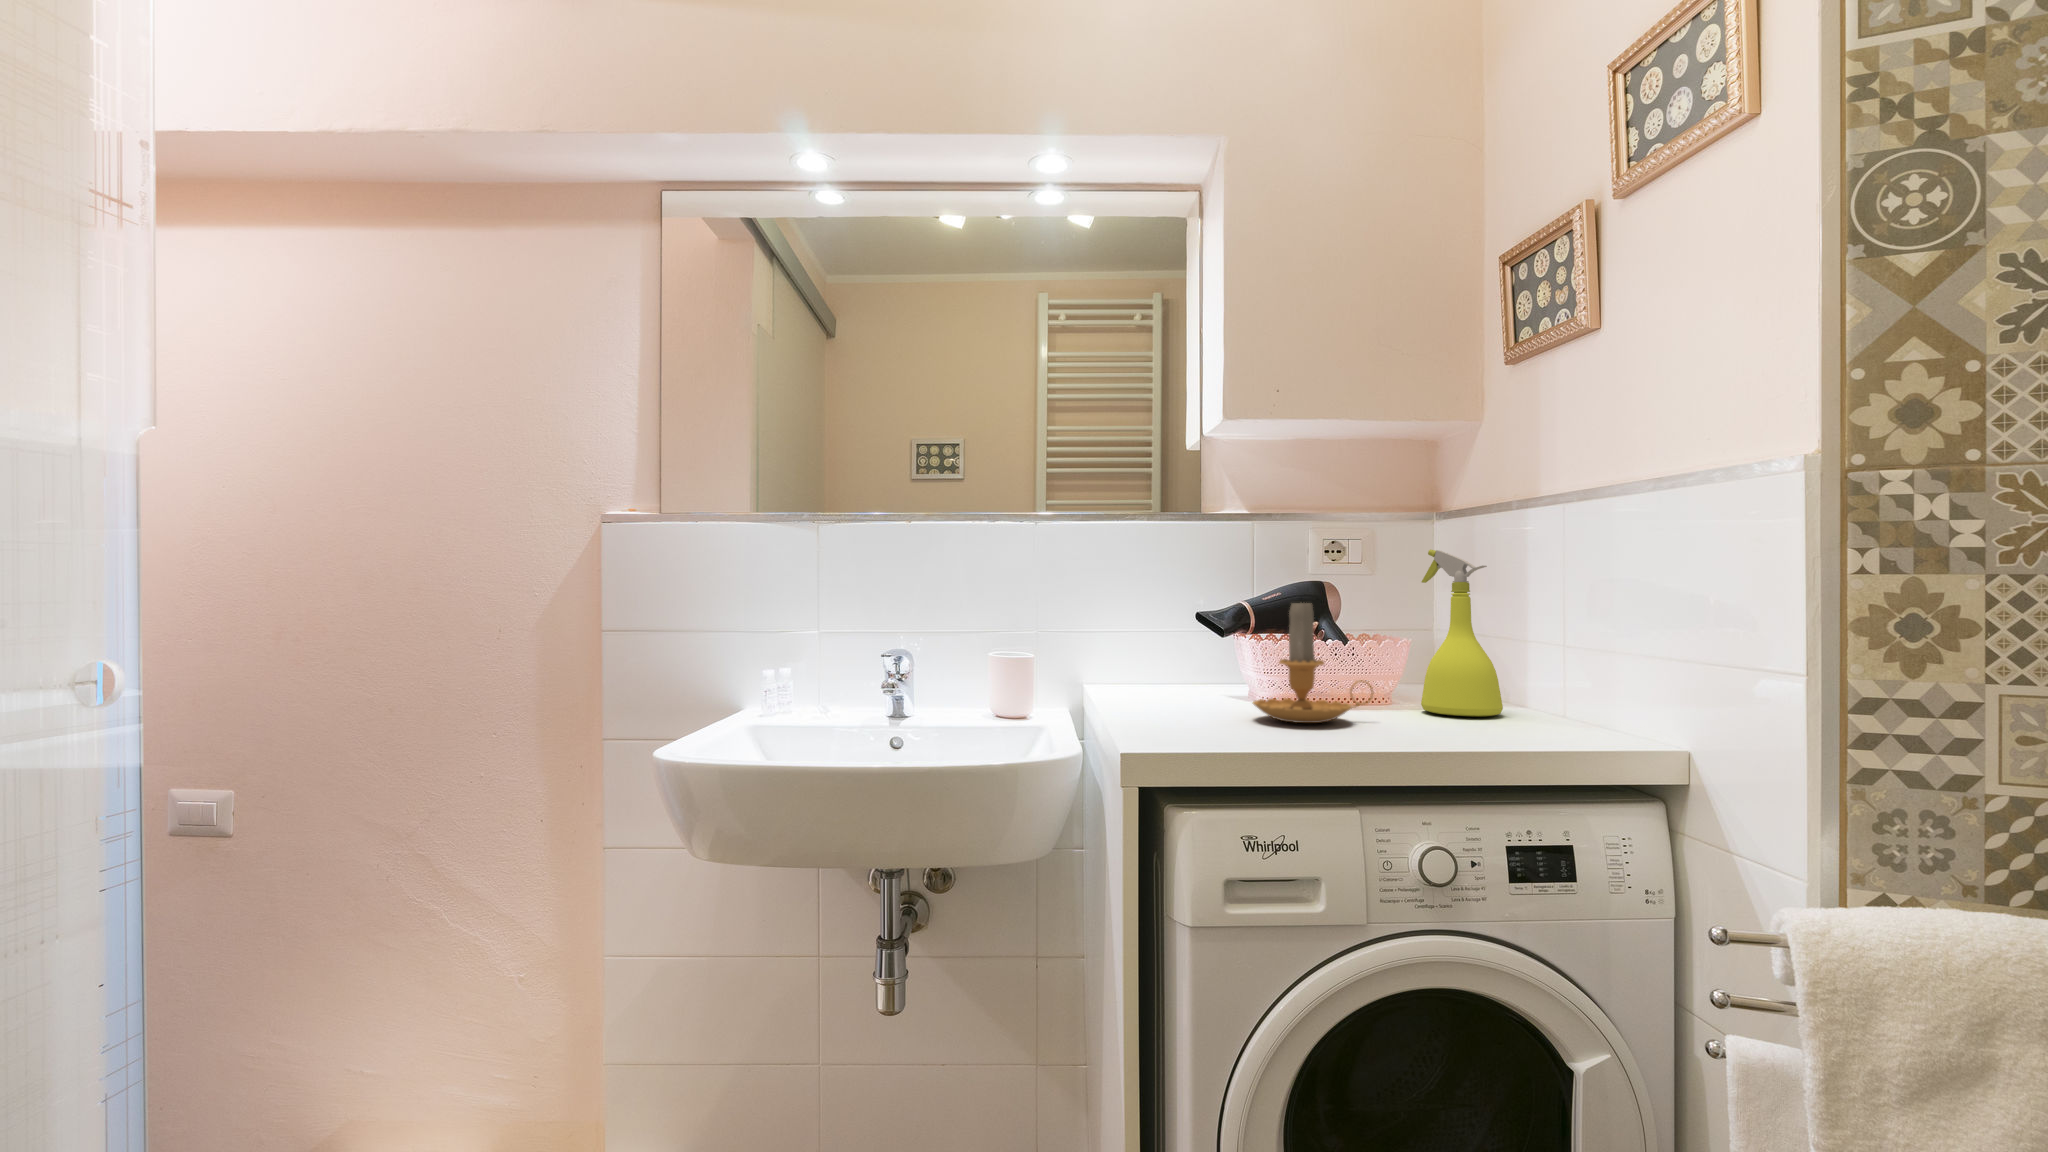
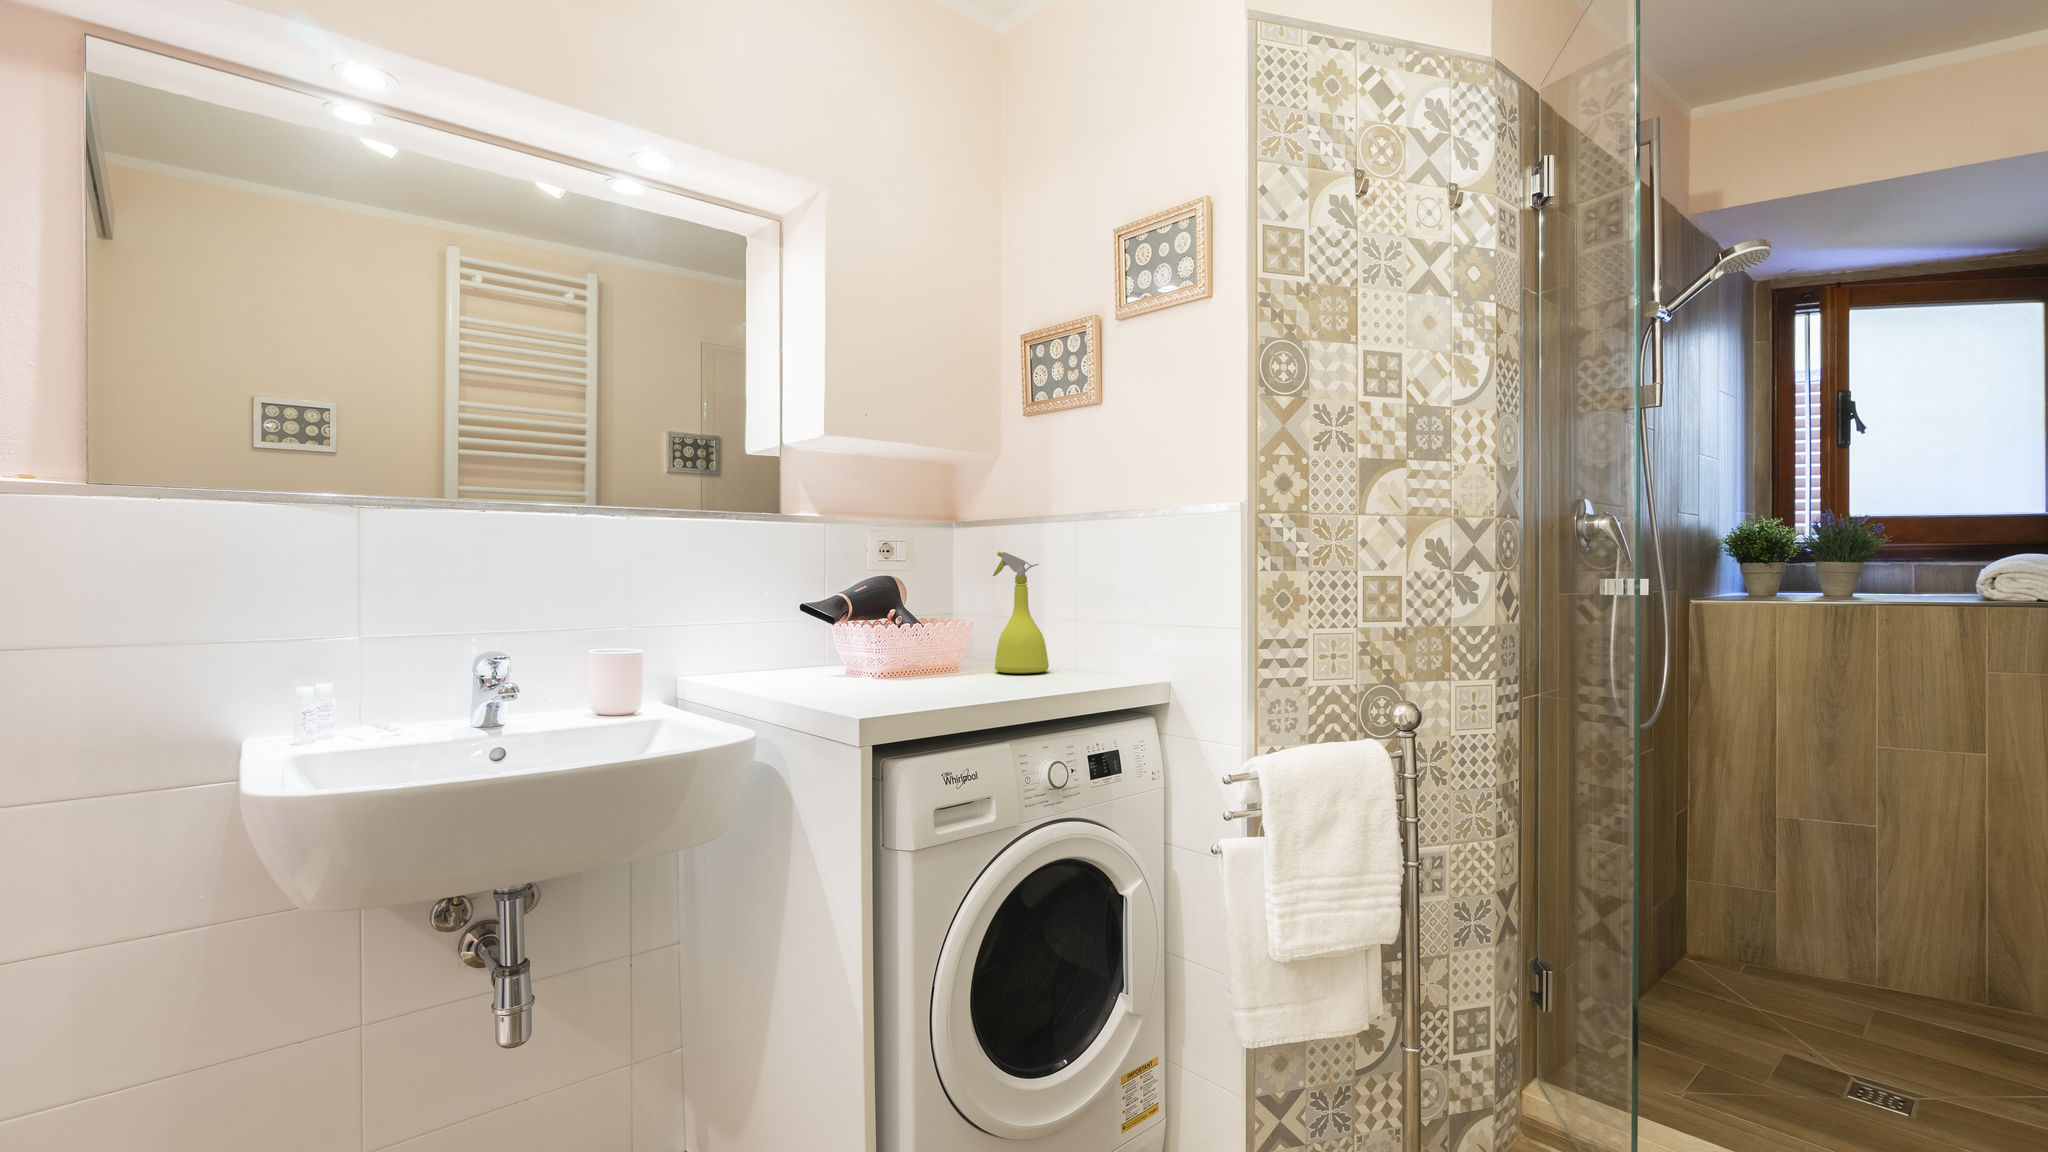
candle: present [1253,602,1374,723] -> none [895,587,980,687]

